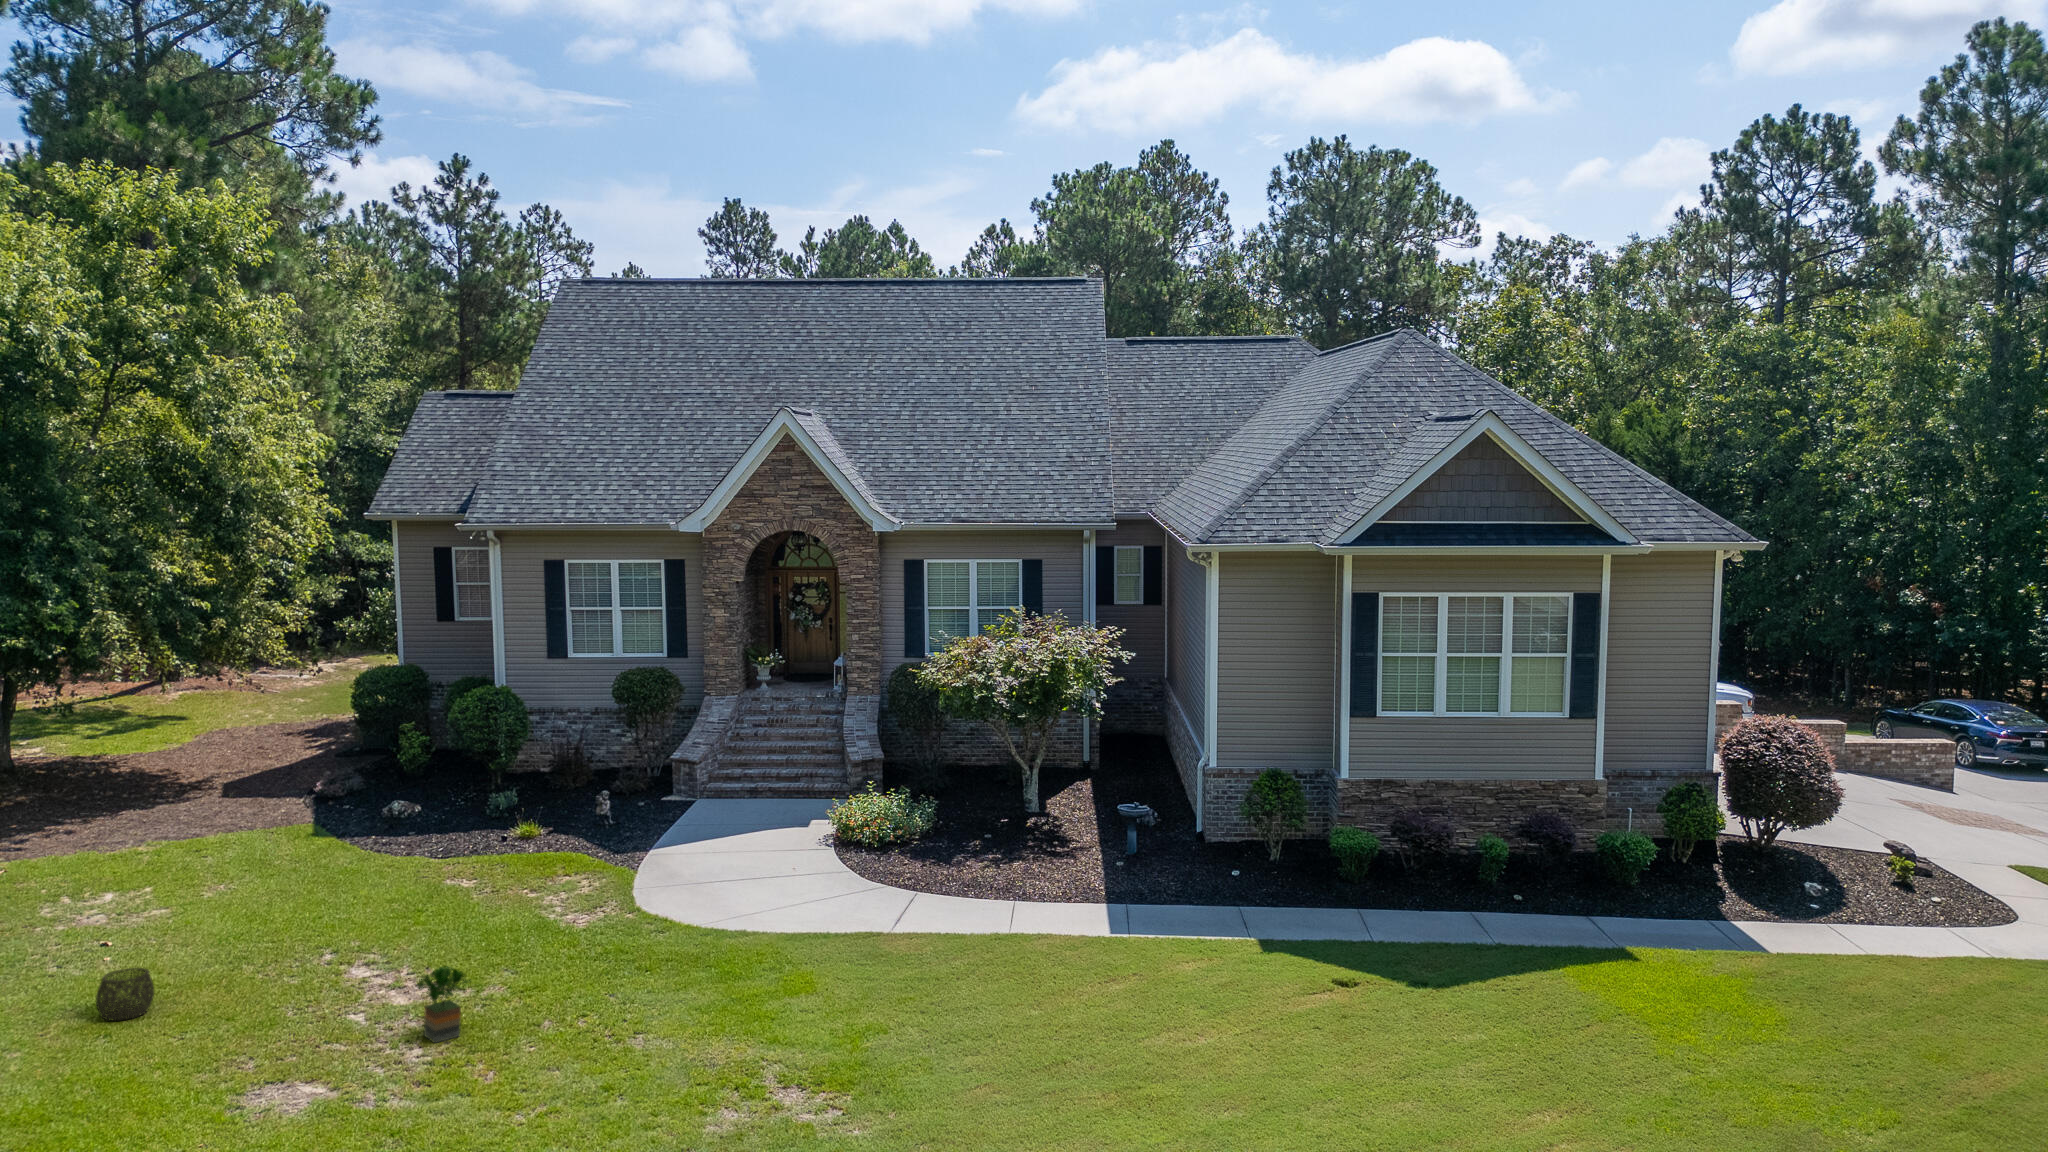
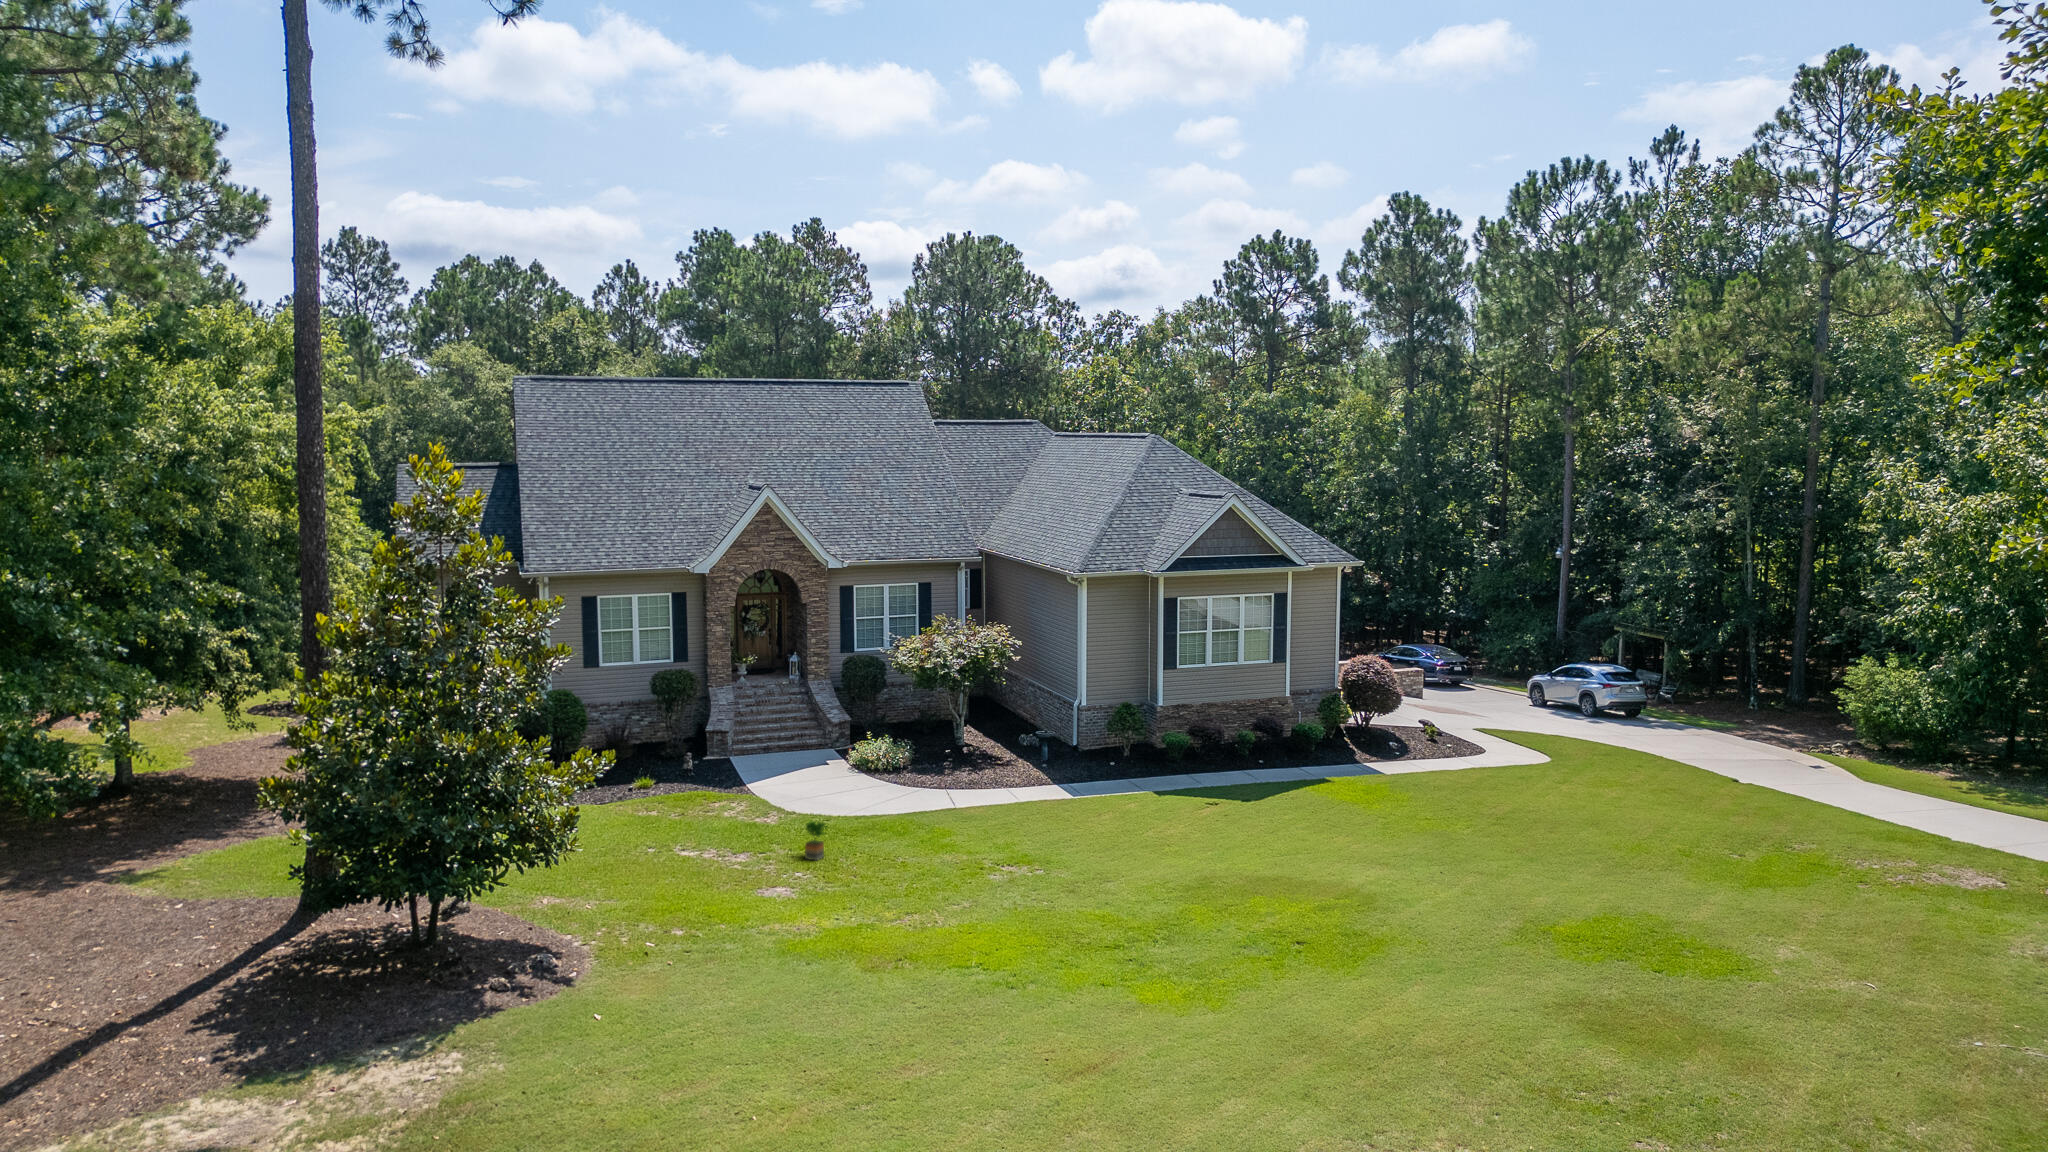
woven basket: present [96,968,154,1021] -> none [613,843,642,871]

